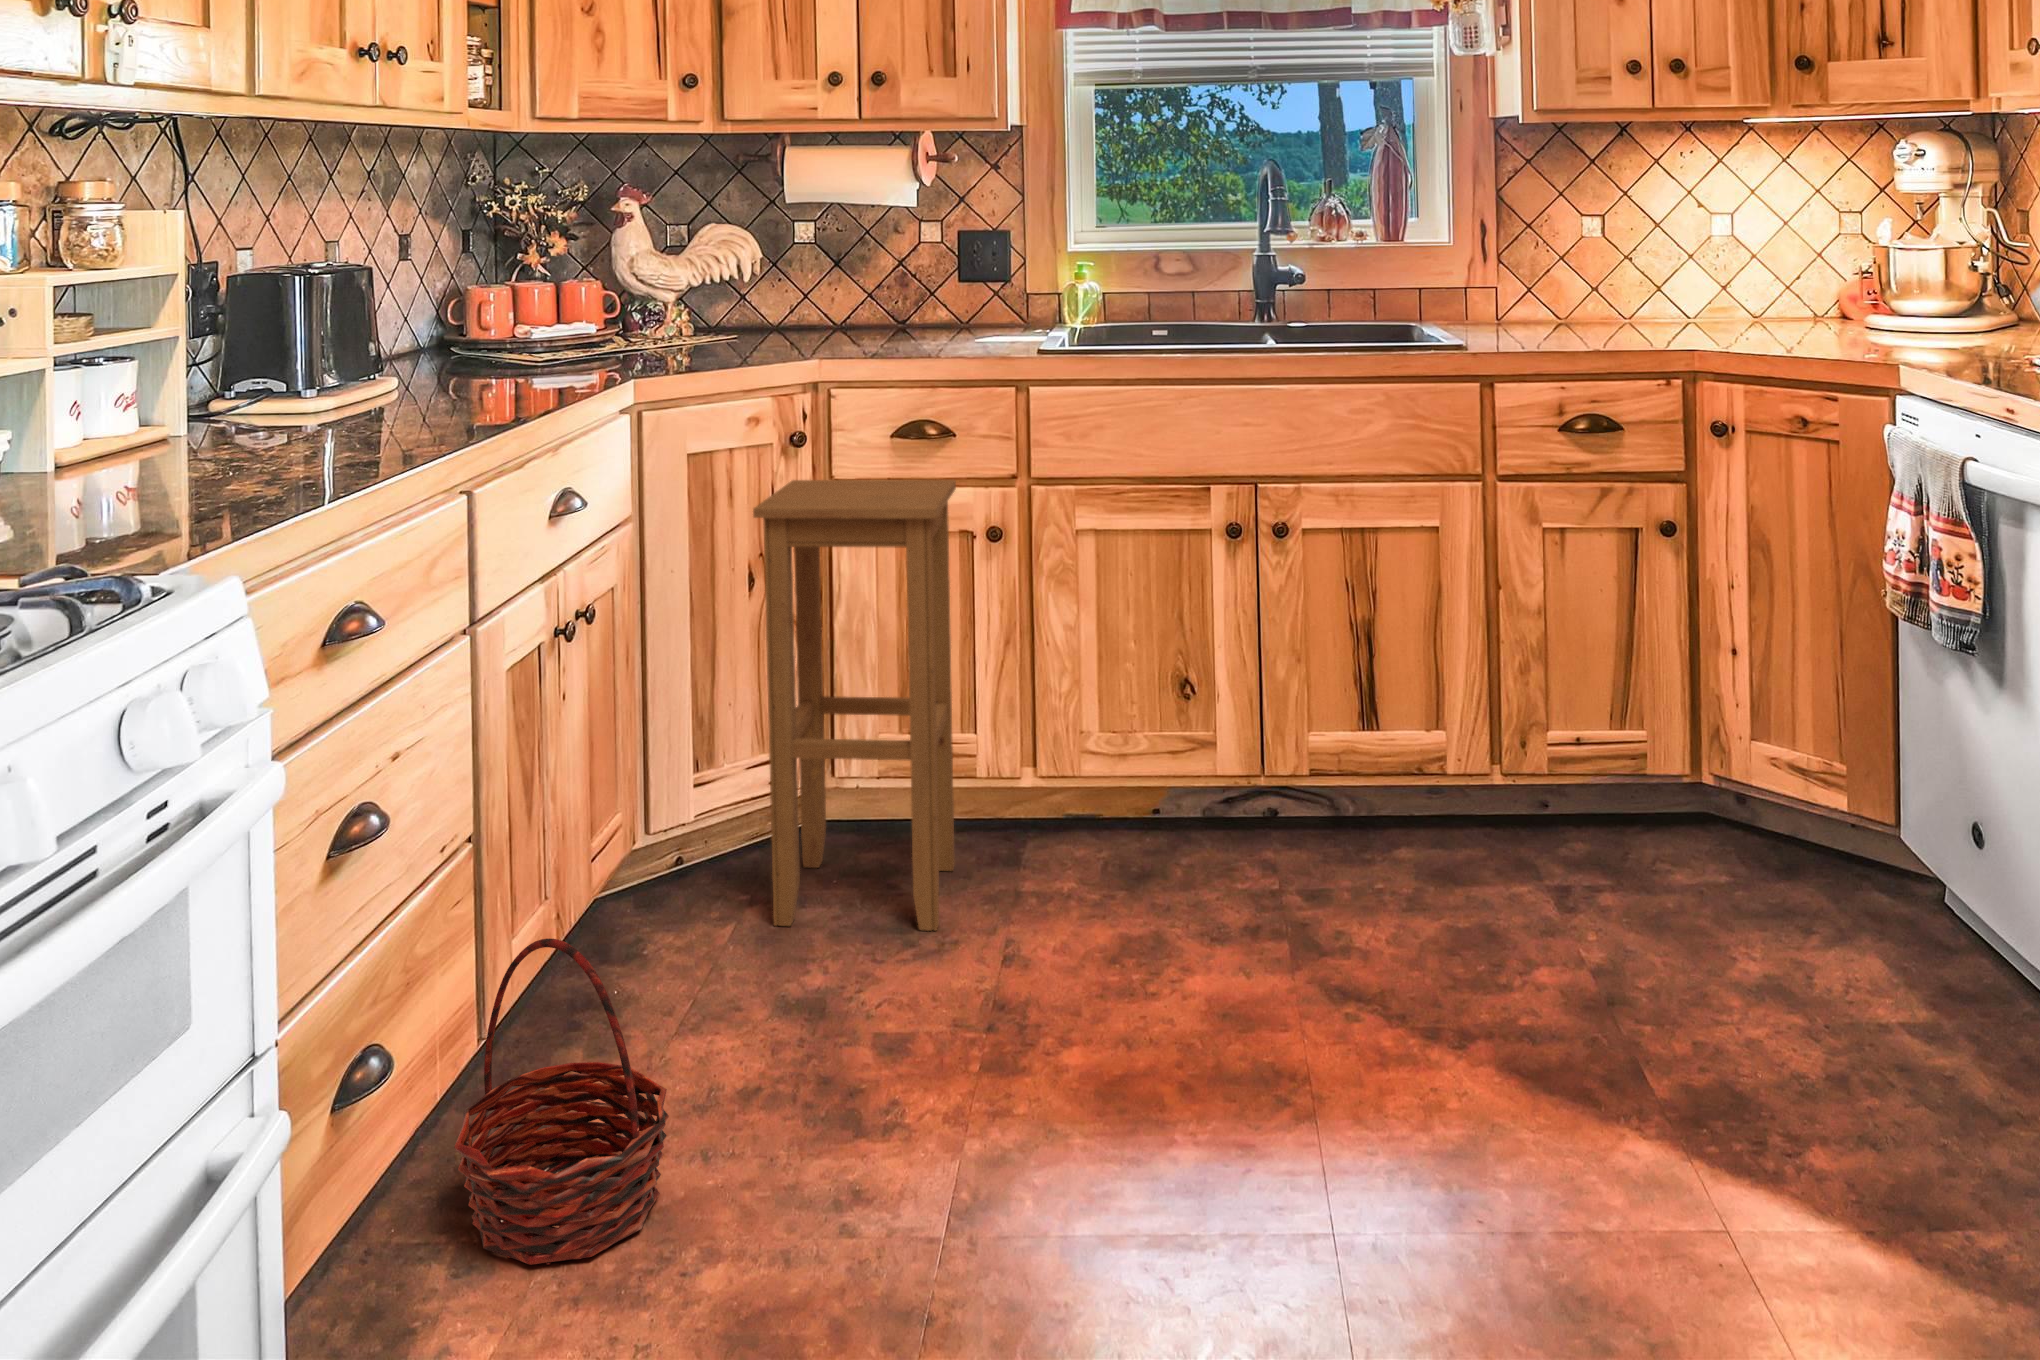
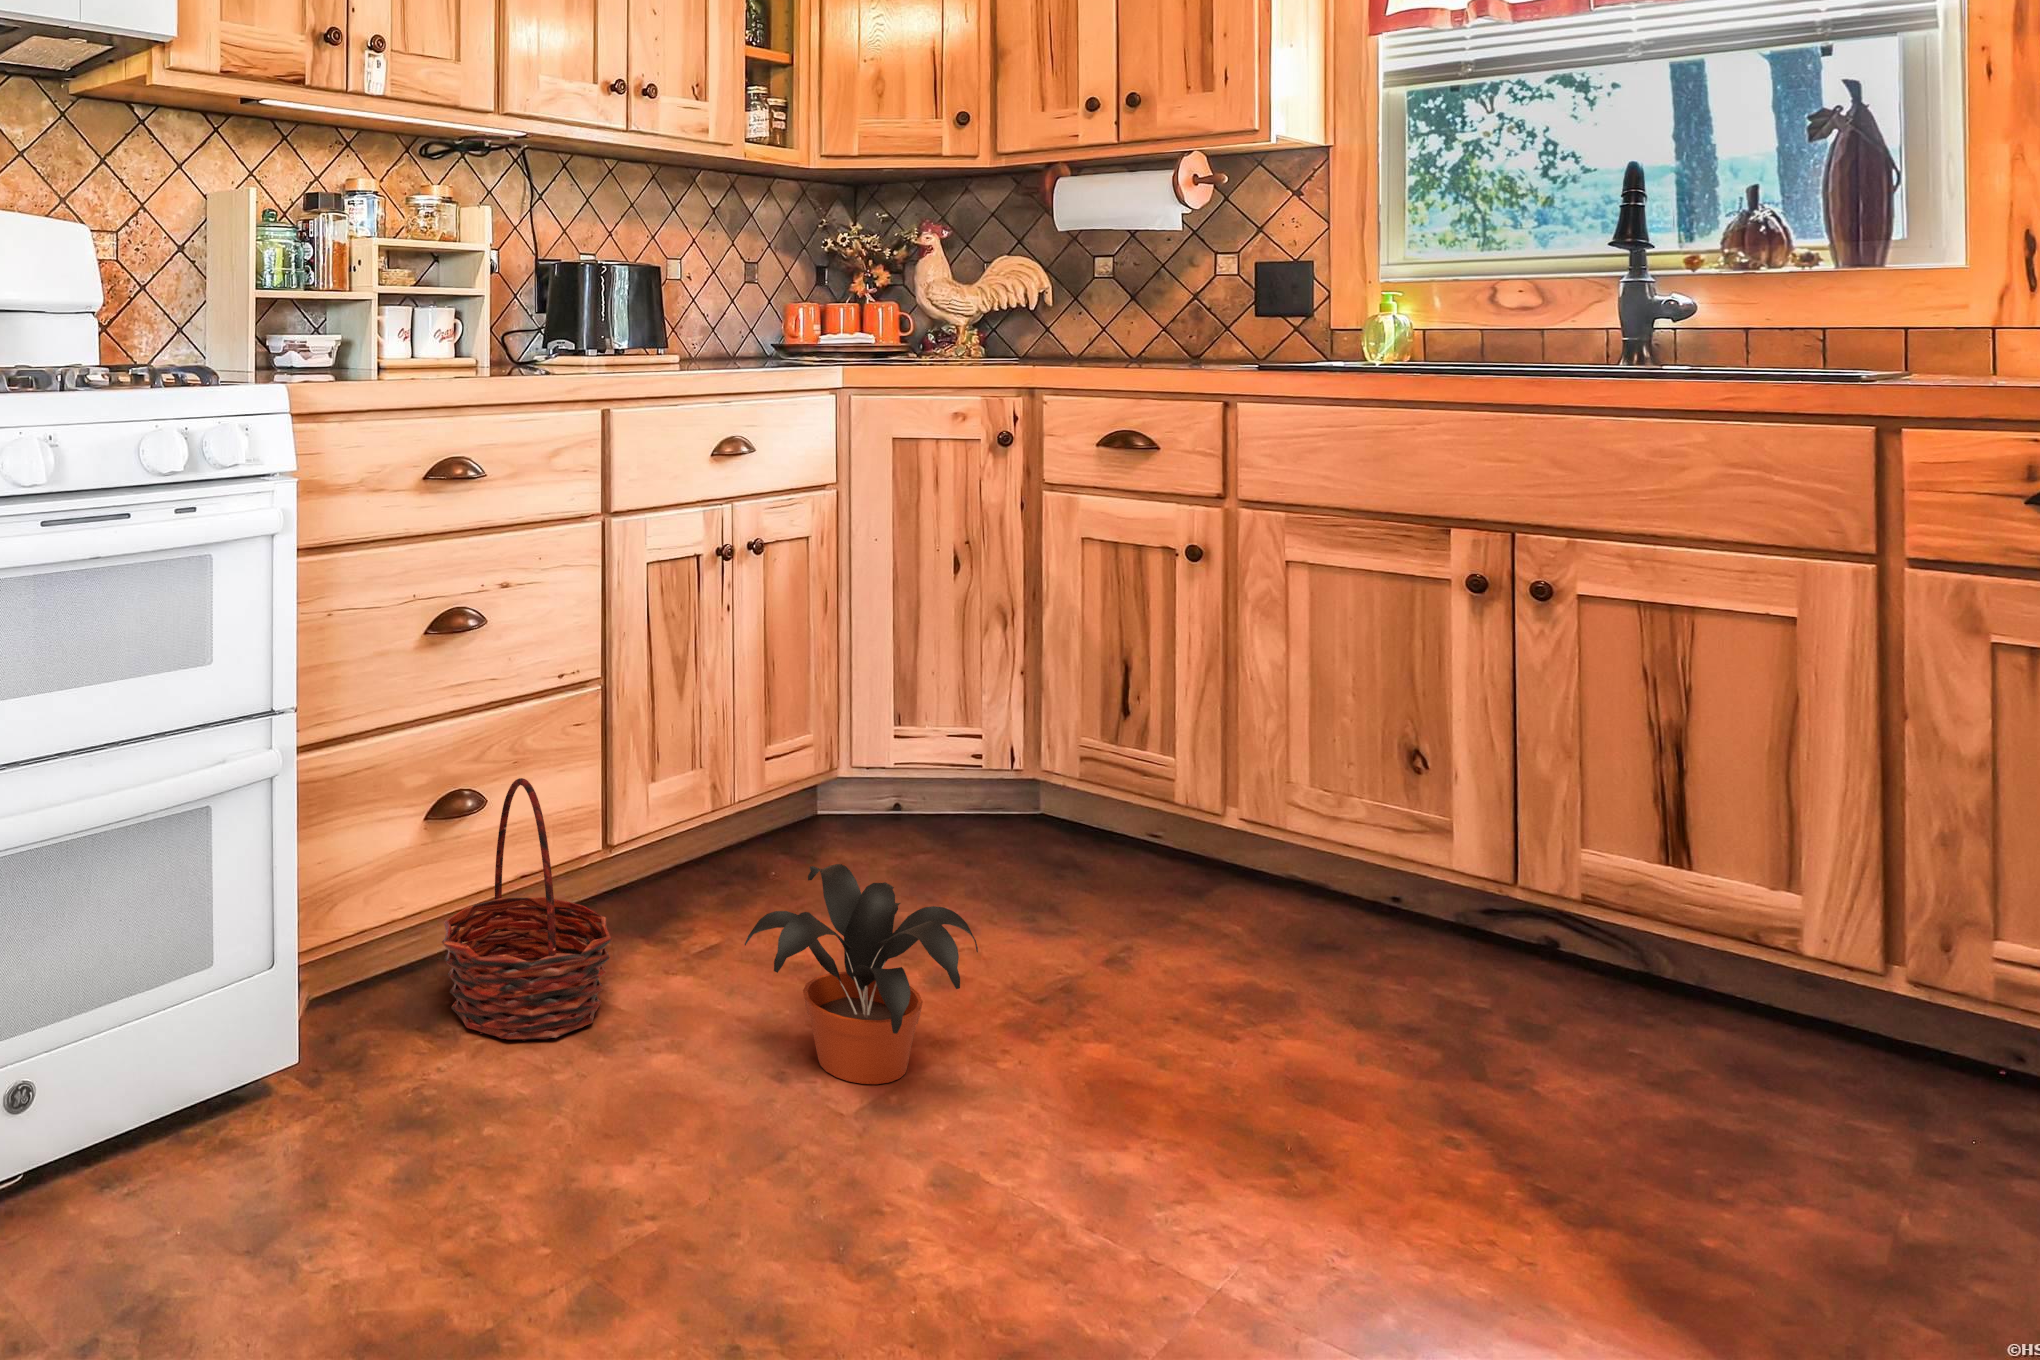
stool: present [753,480,956,931] -> none [874,479,1120,936]
potted plant: none [832,924,1072,1145] -> present [745,864,978,1084]

